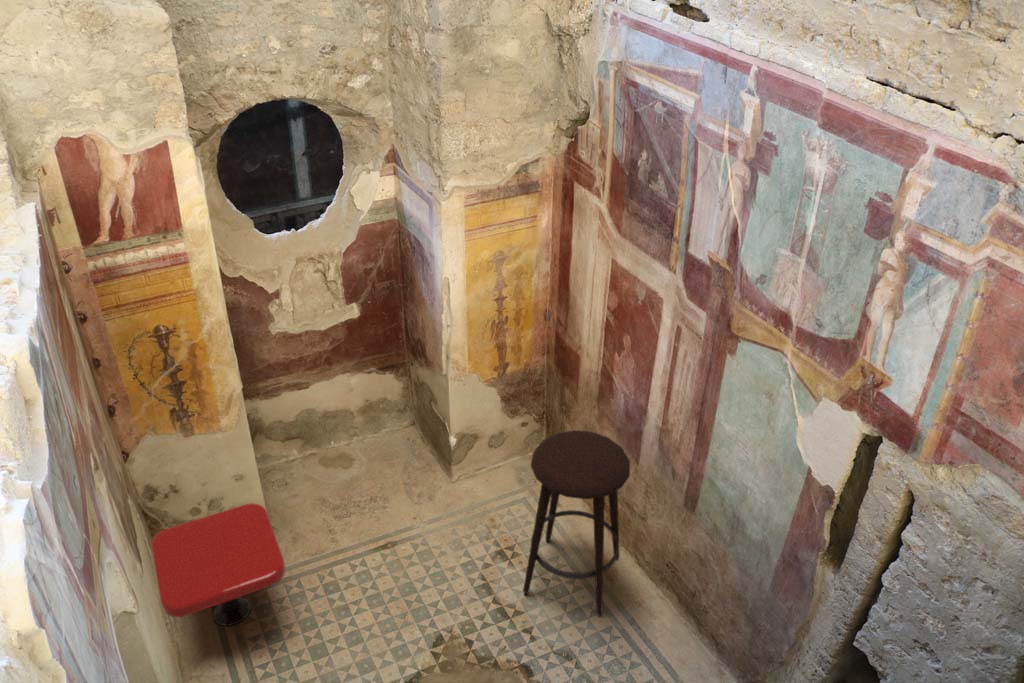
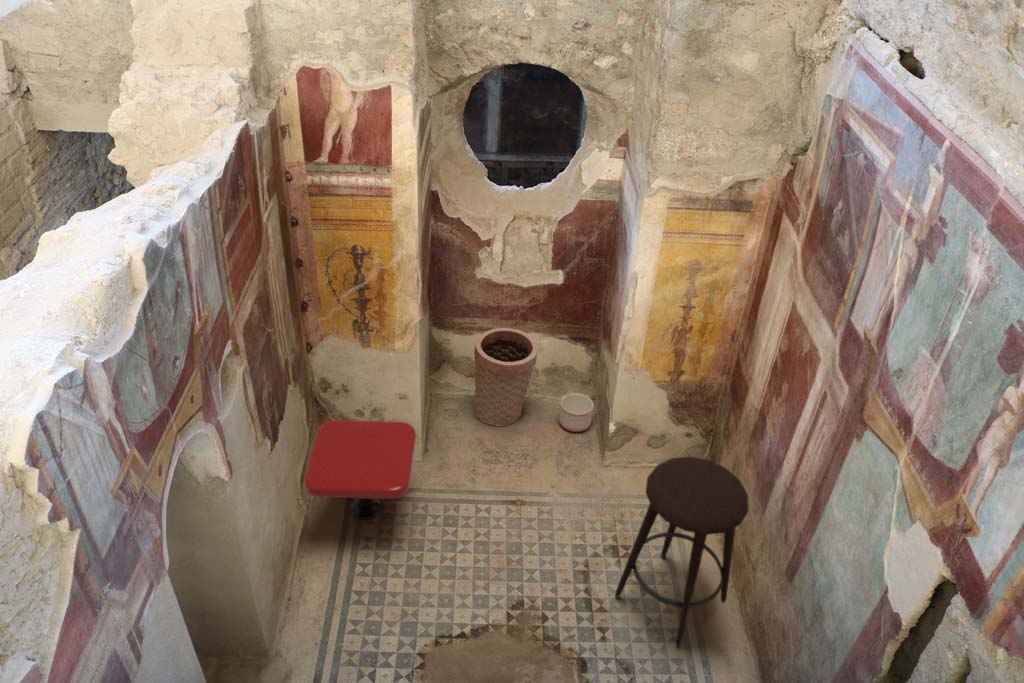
basket: none [291,375,359,481] -> present [474,328,537,426]
planter: none [391,420,426,459] -> present [559,393,593,432]

